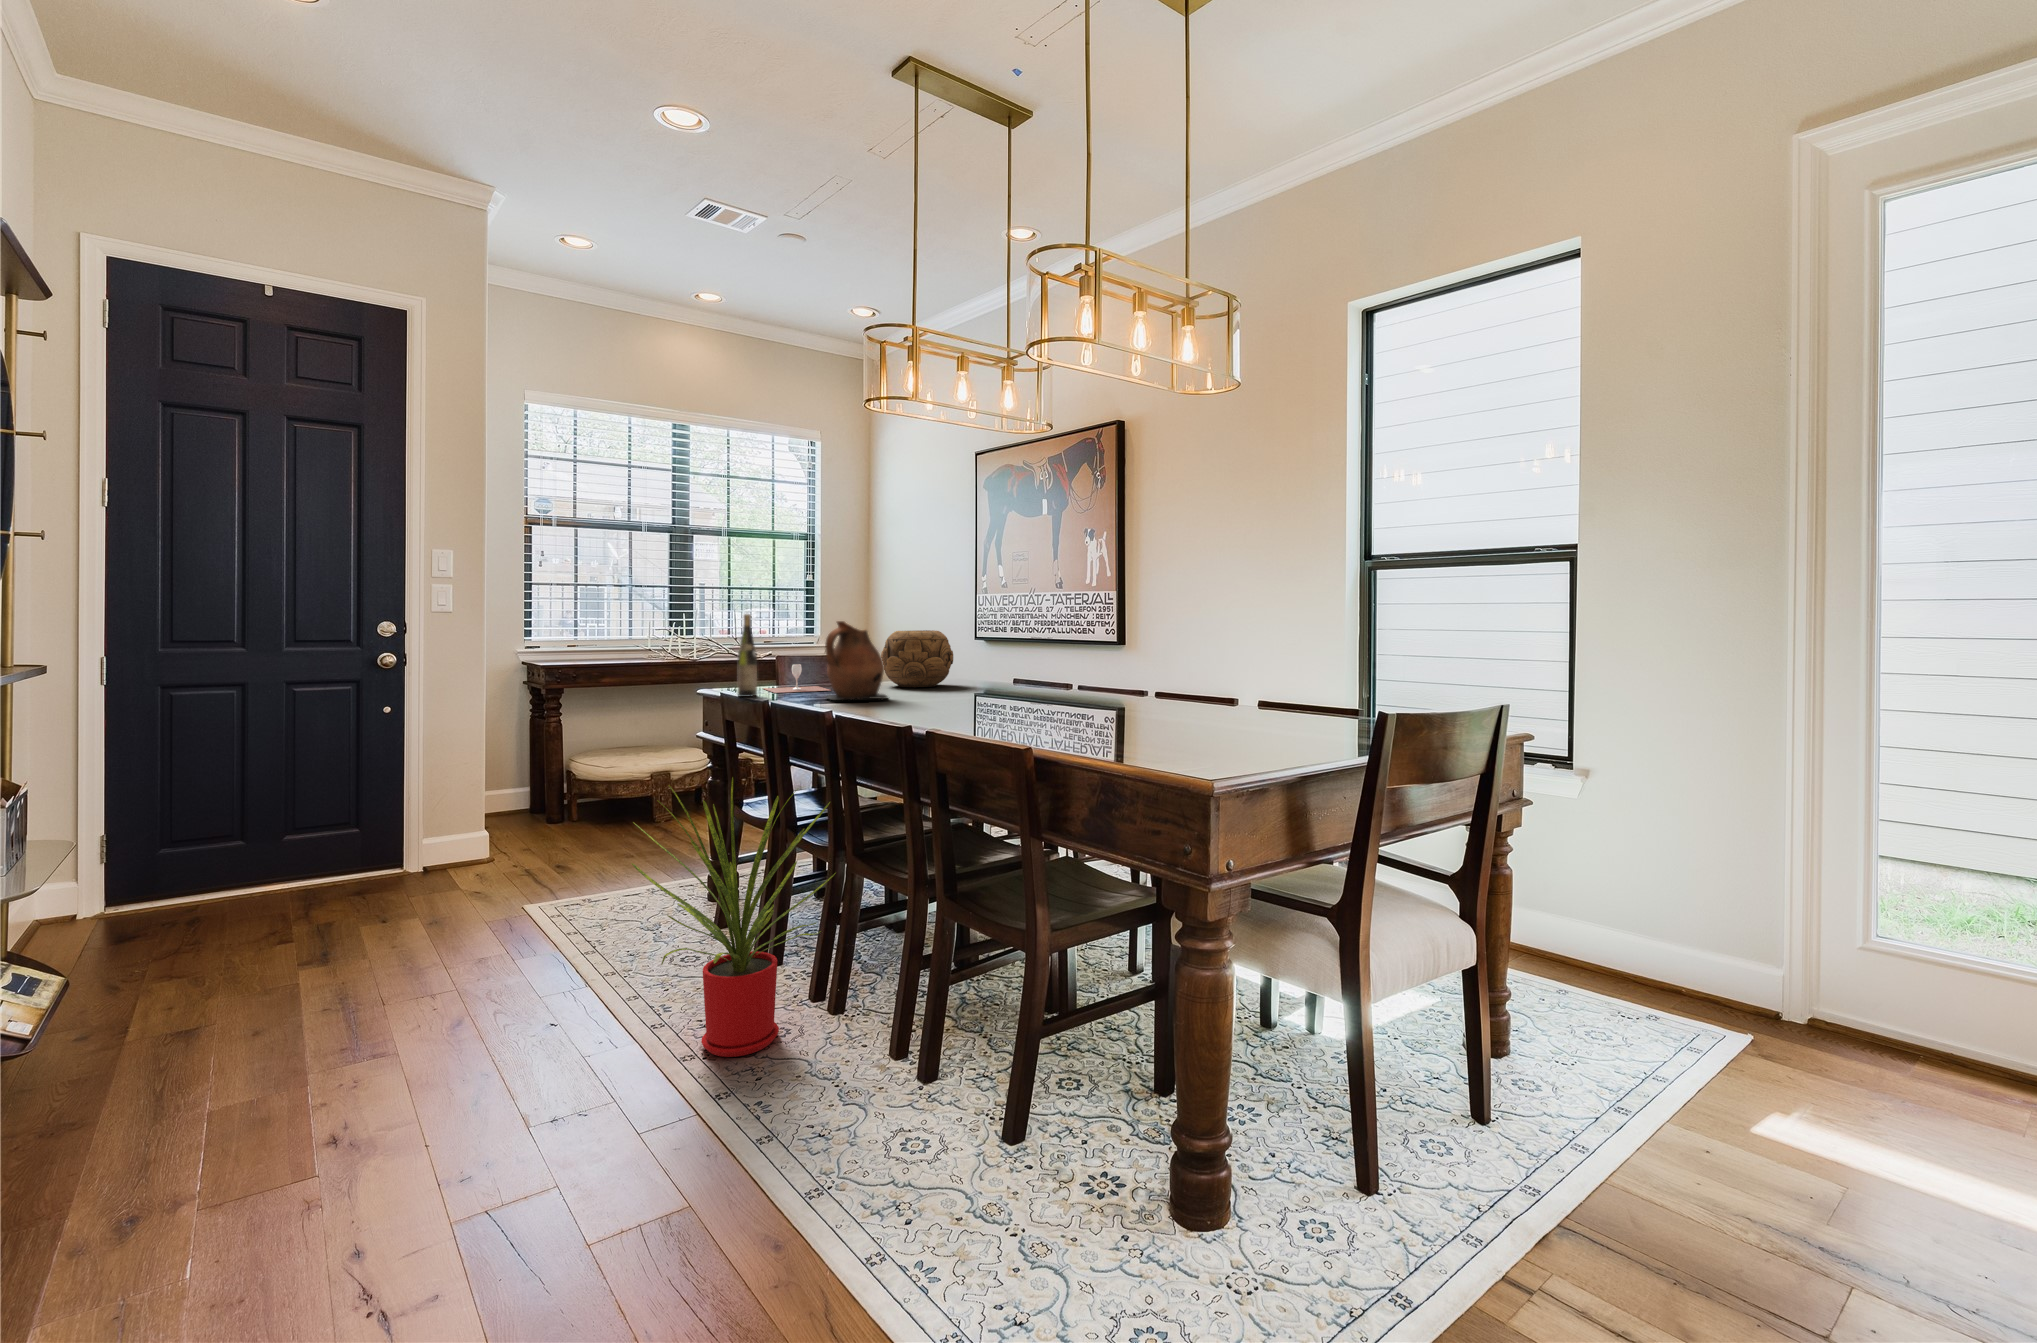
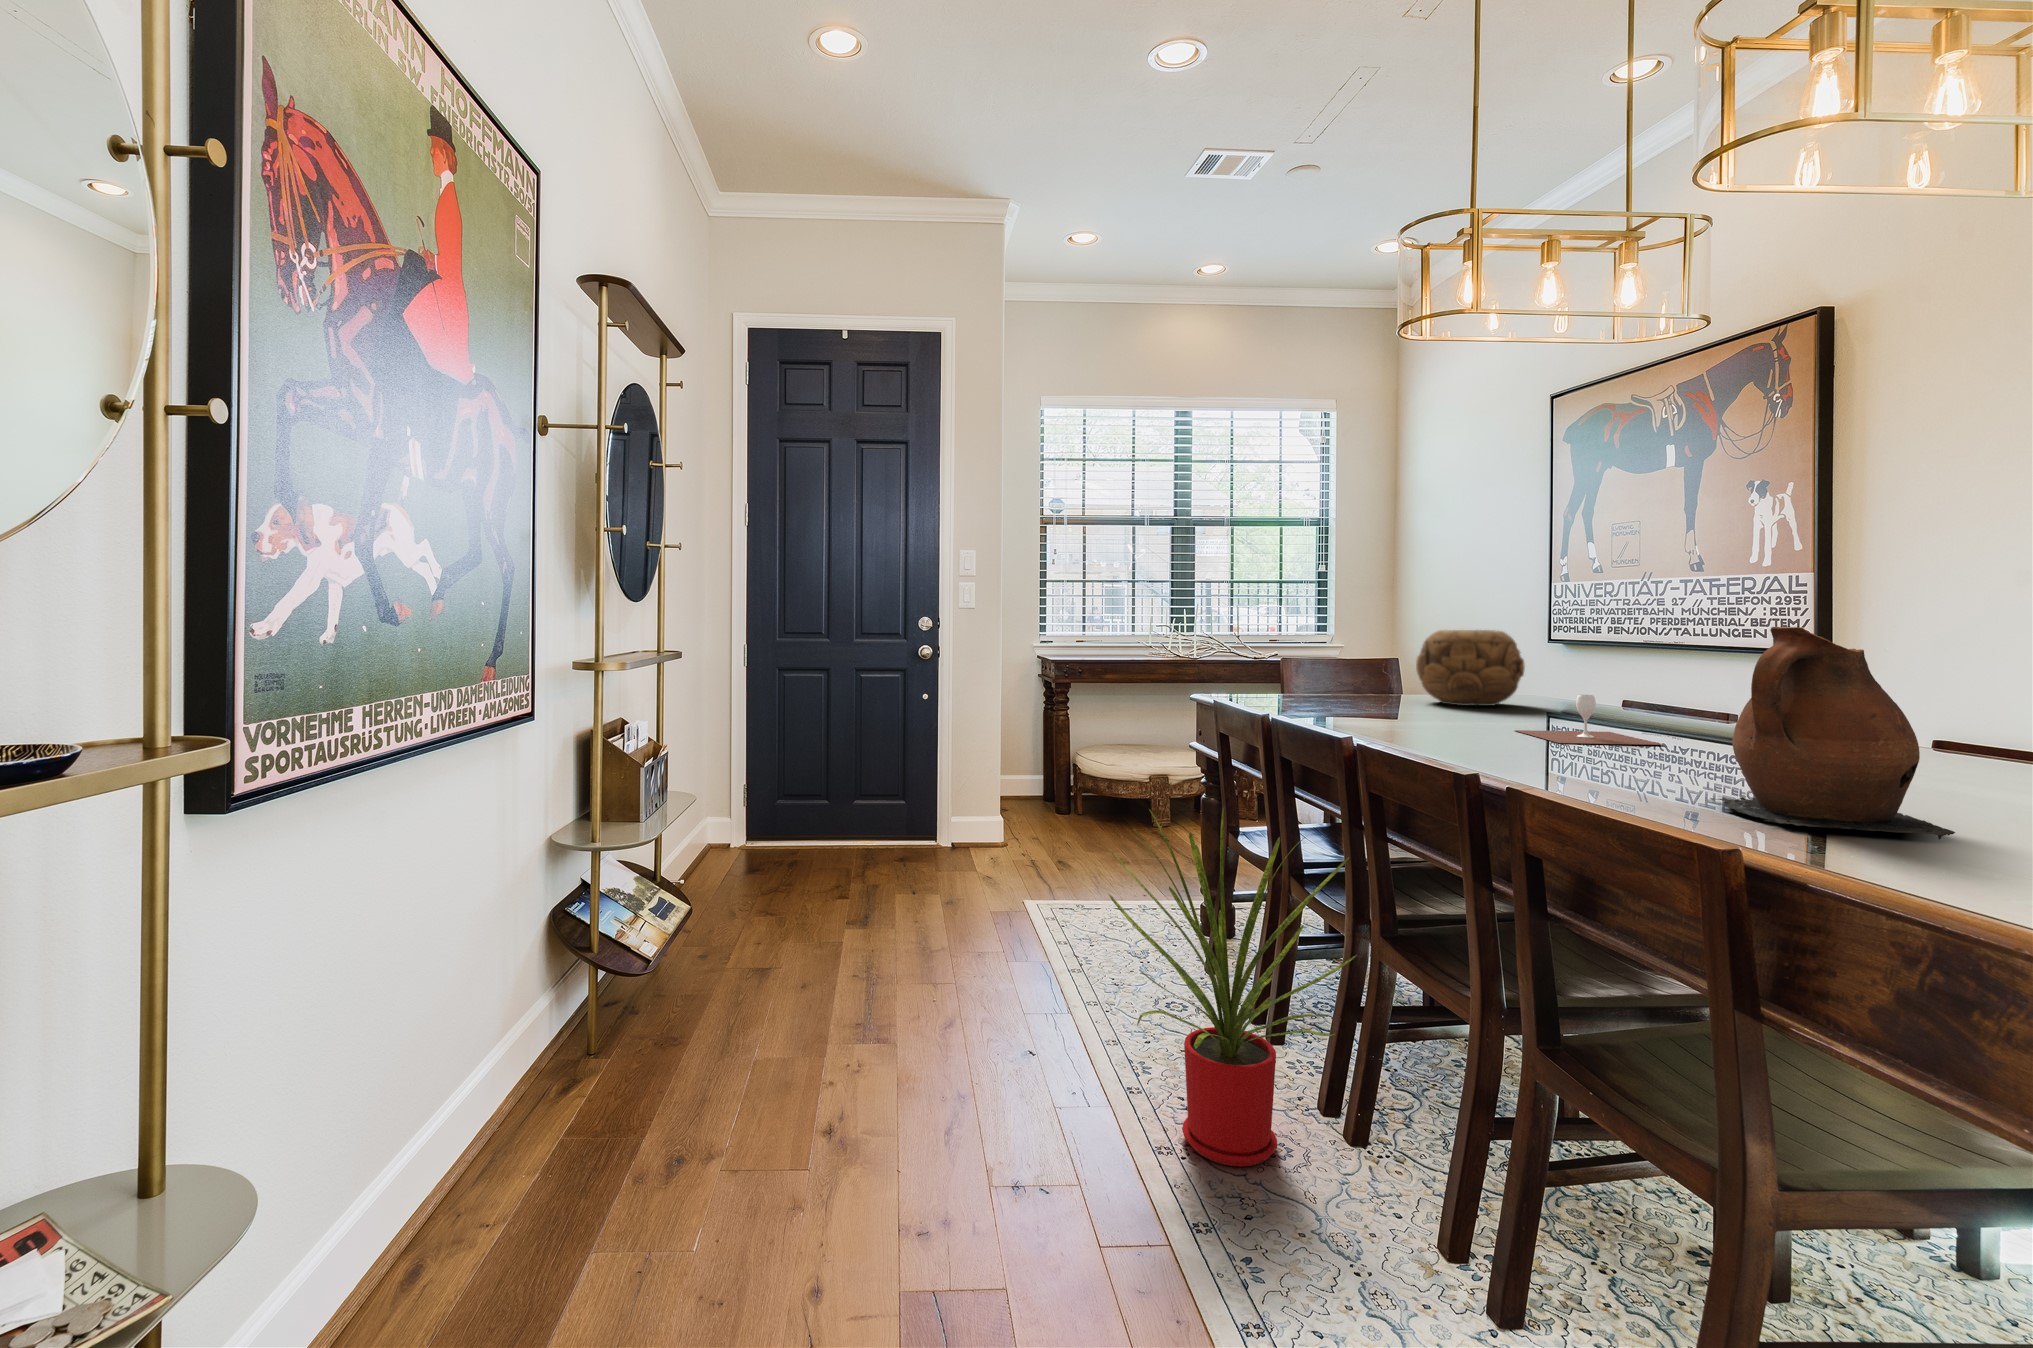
wine bottle: present [738,614,757,697] -> none [1234,608,1257,706]
ceramic pitcher: present [825,621,888,700] -> present [1710,627,1955,839]
wine glass: present [763,664,830,693] -> present [1515,695,1664,745]

